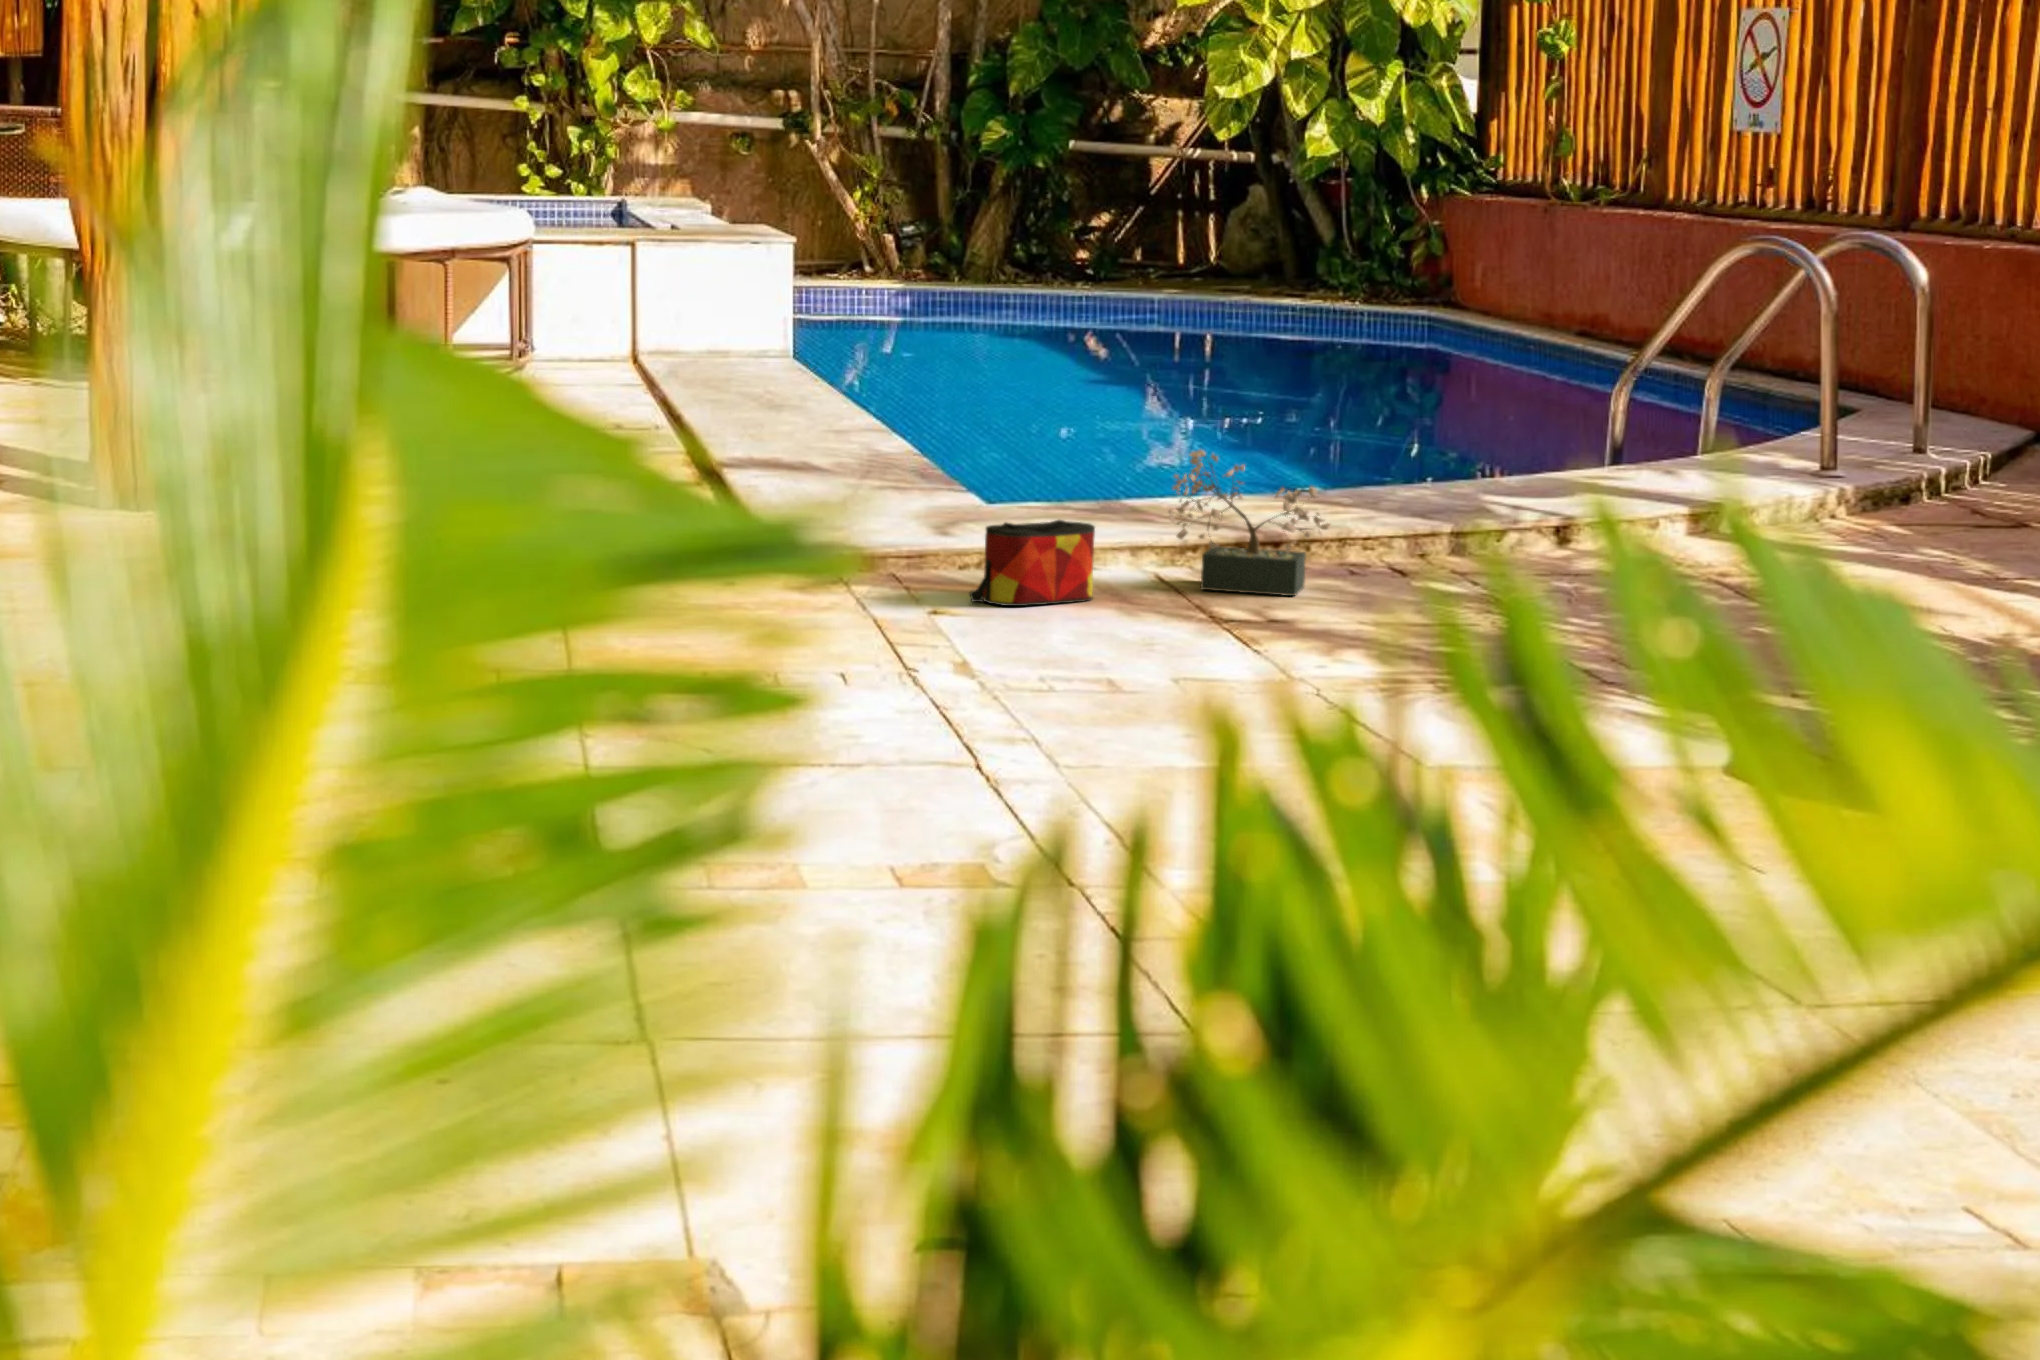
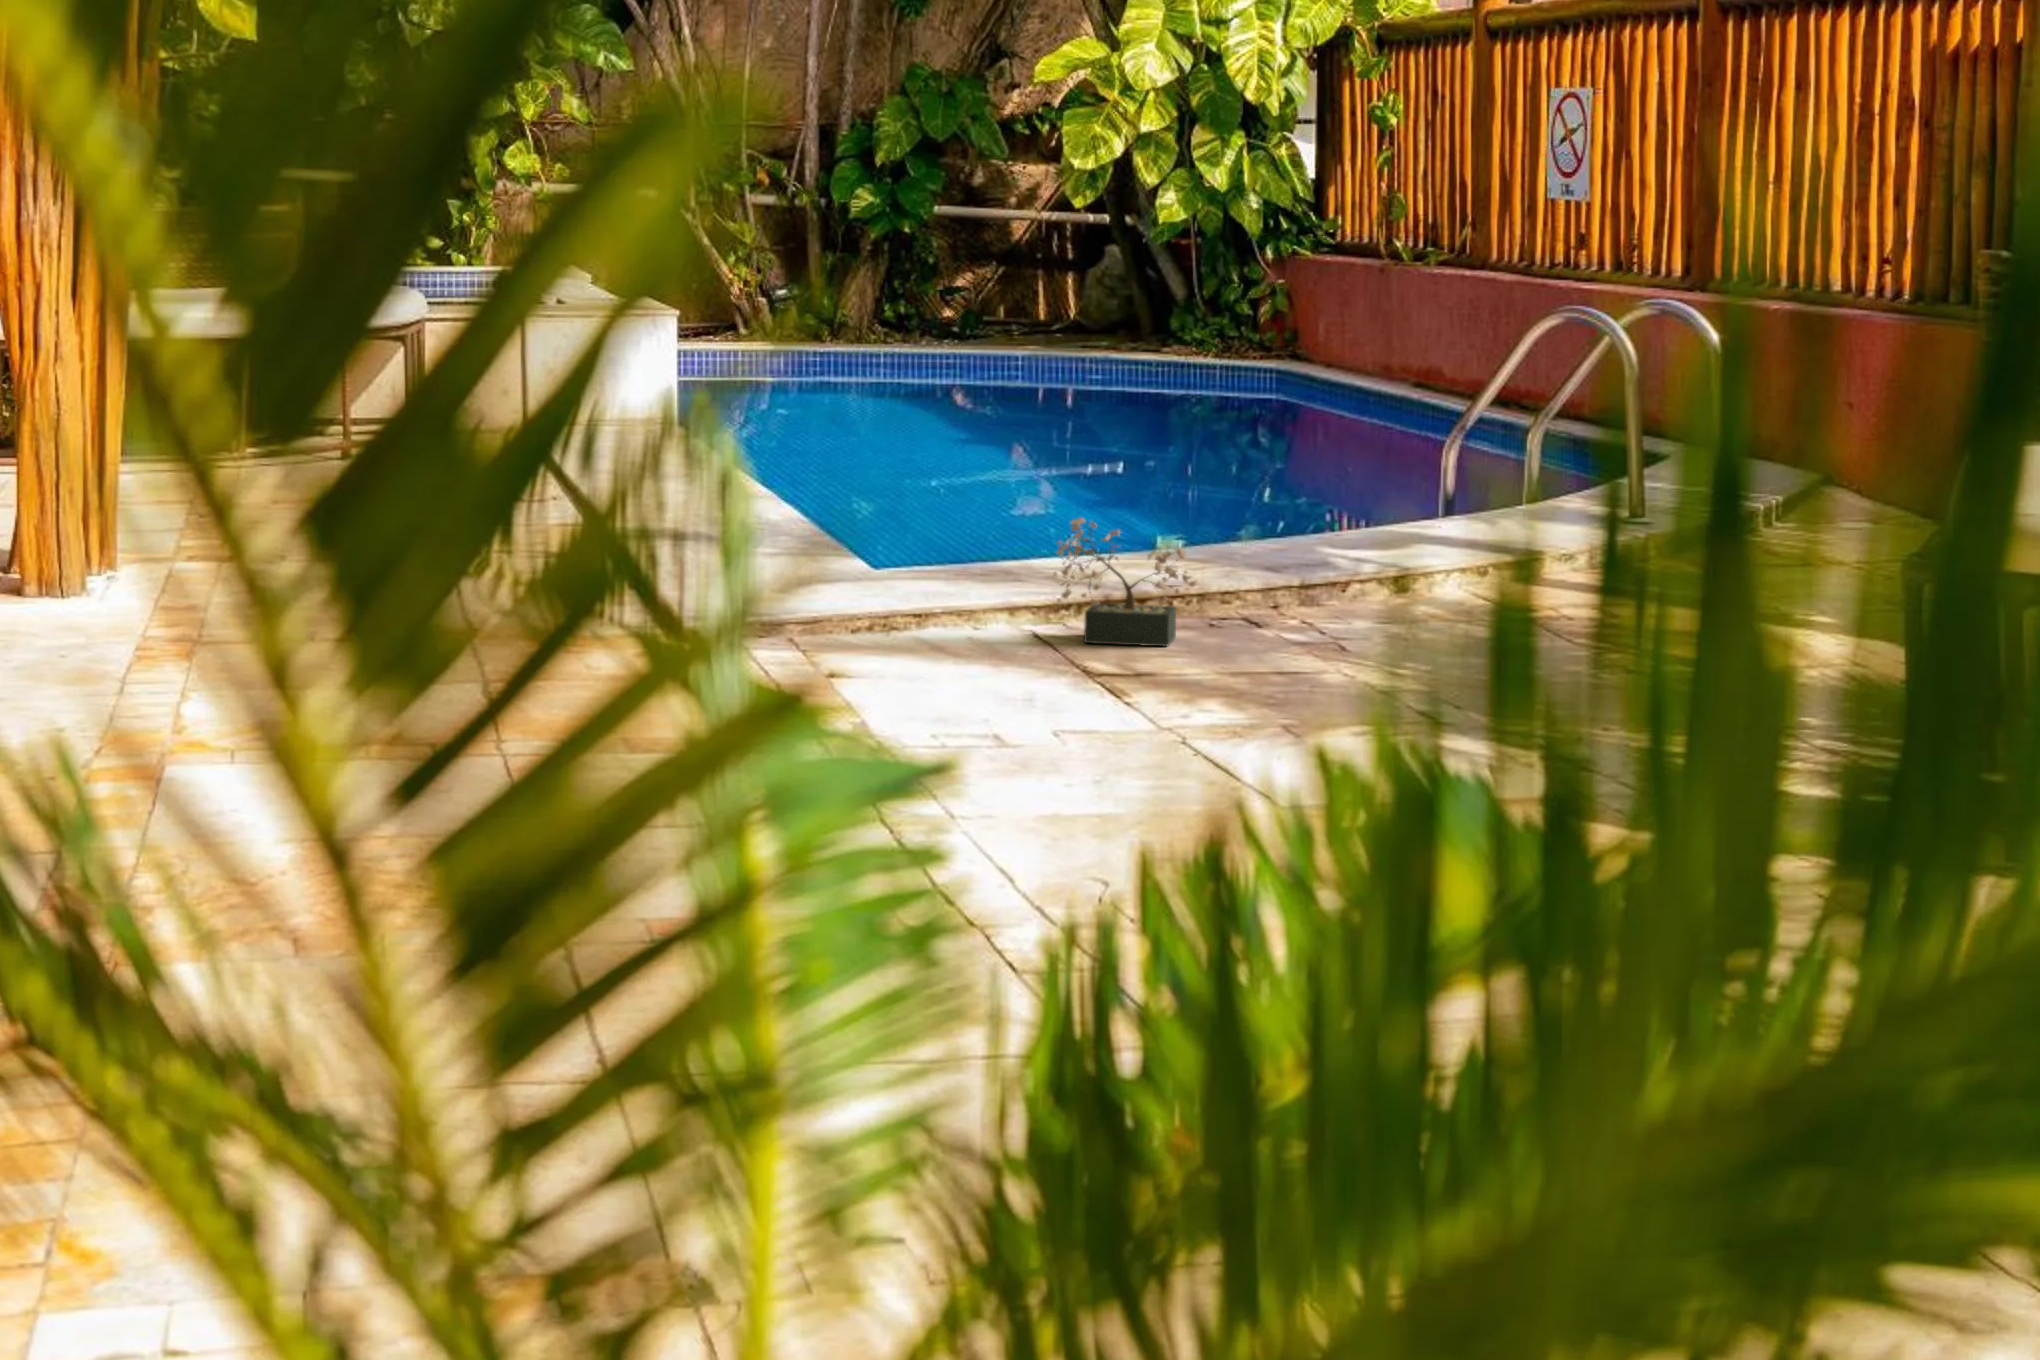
bag: present [970,520,1095,606] -> none [879,586,989,664]

